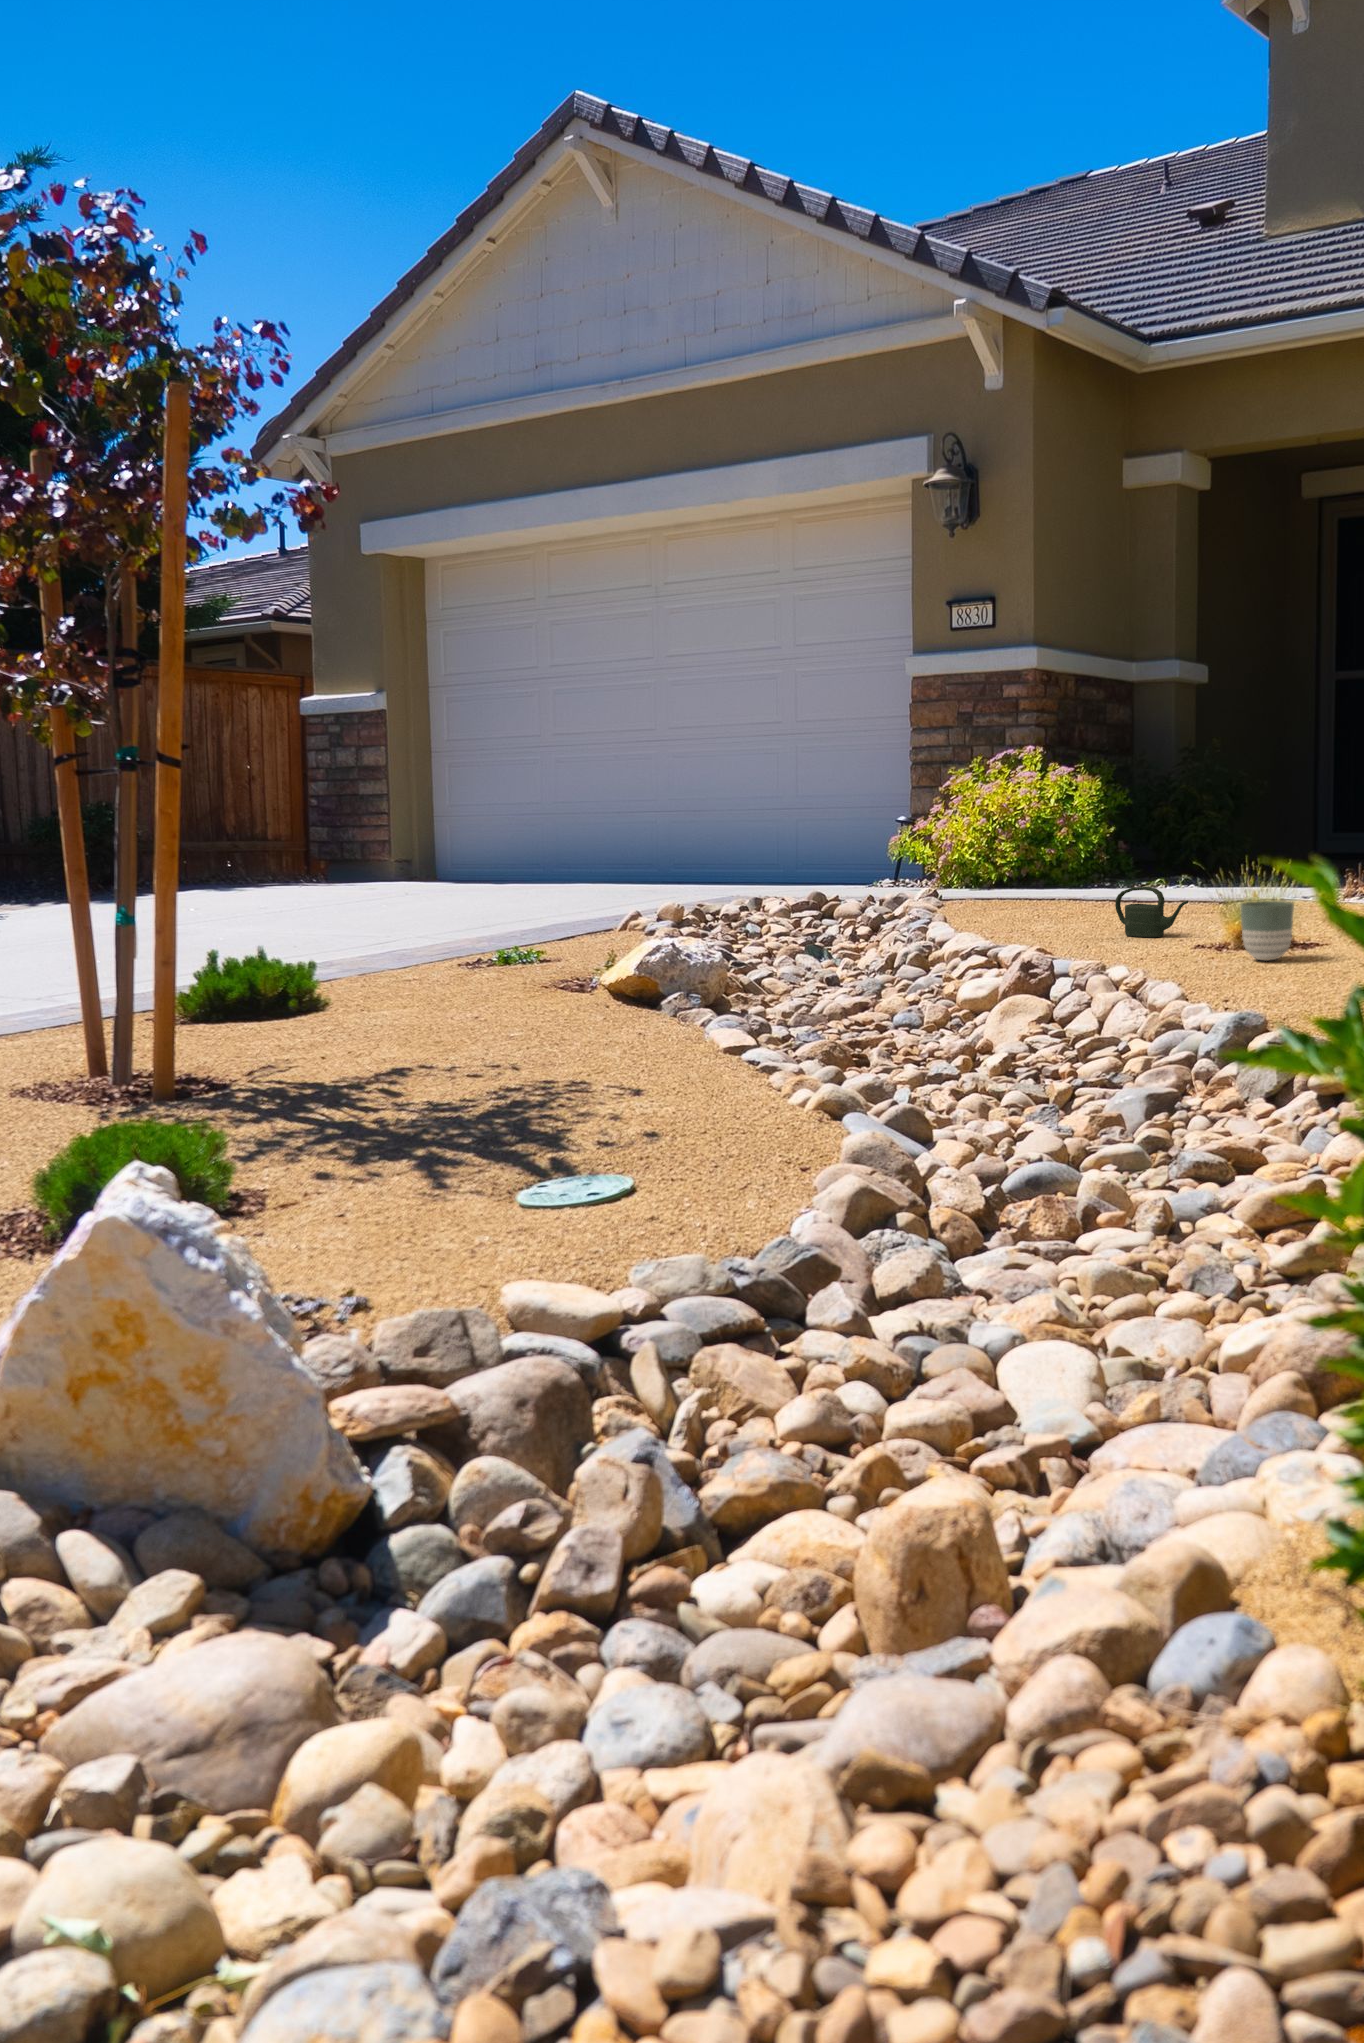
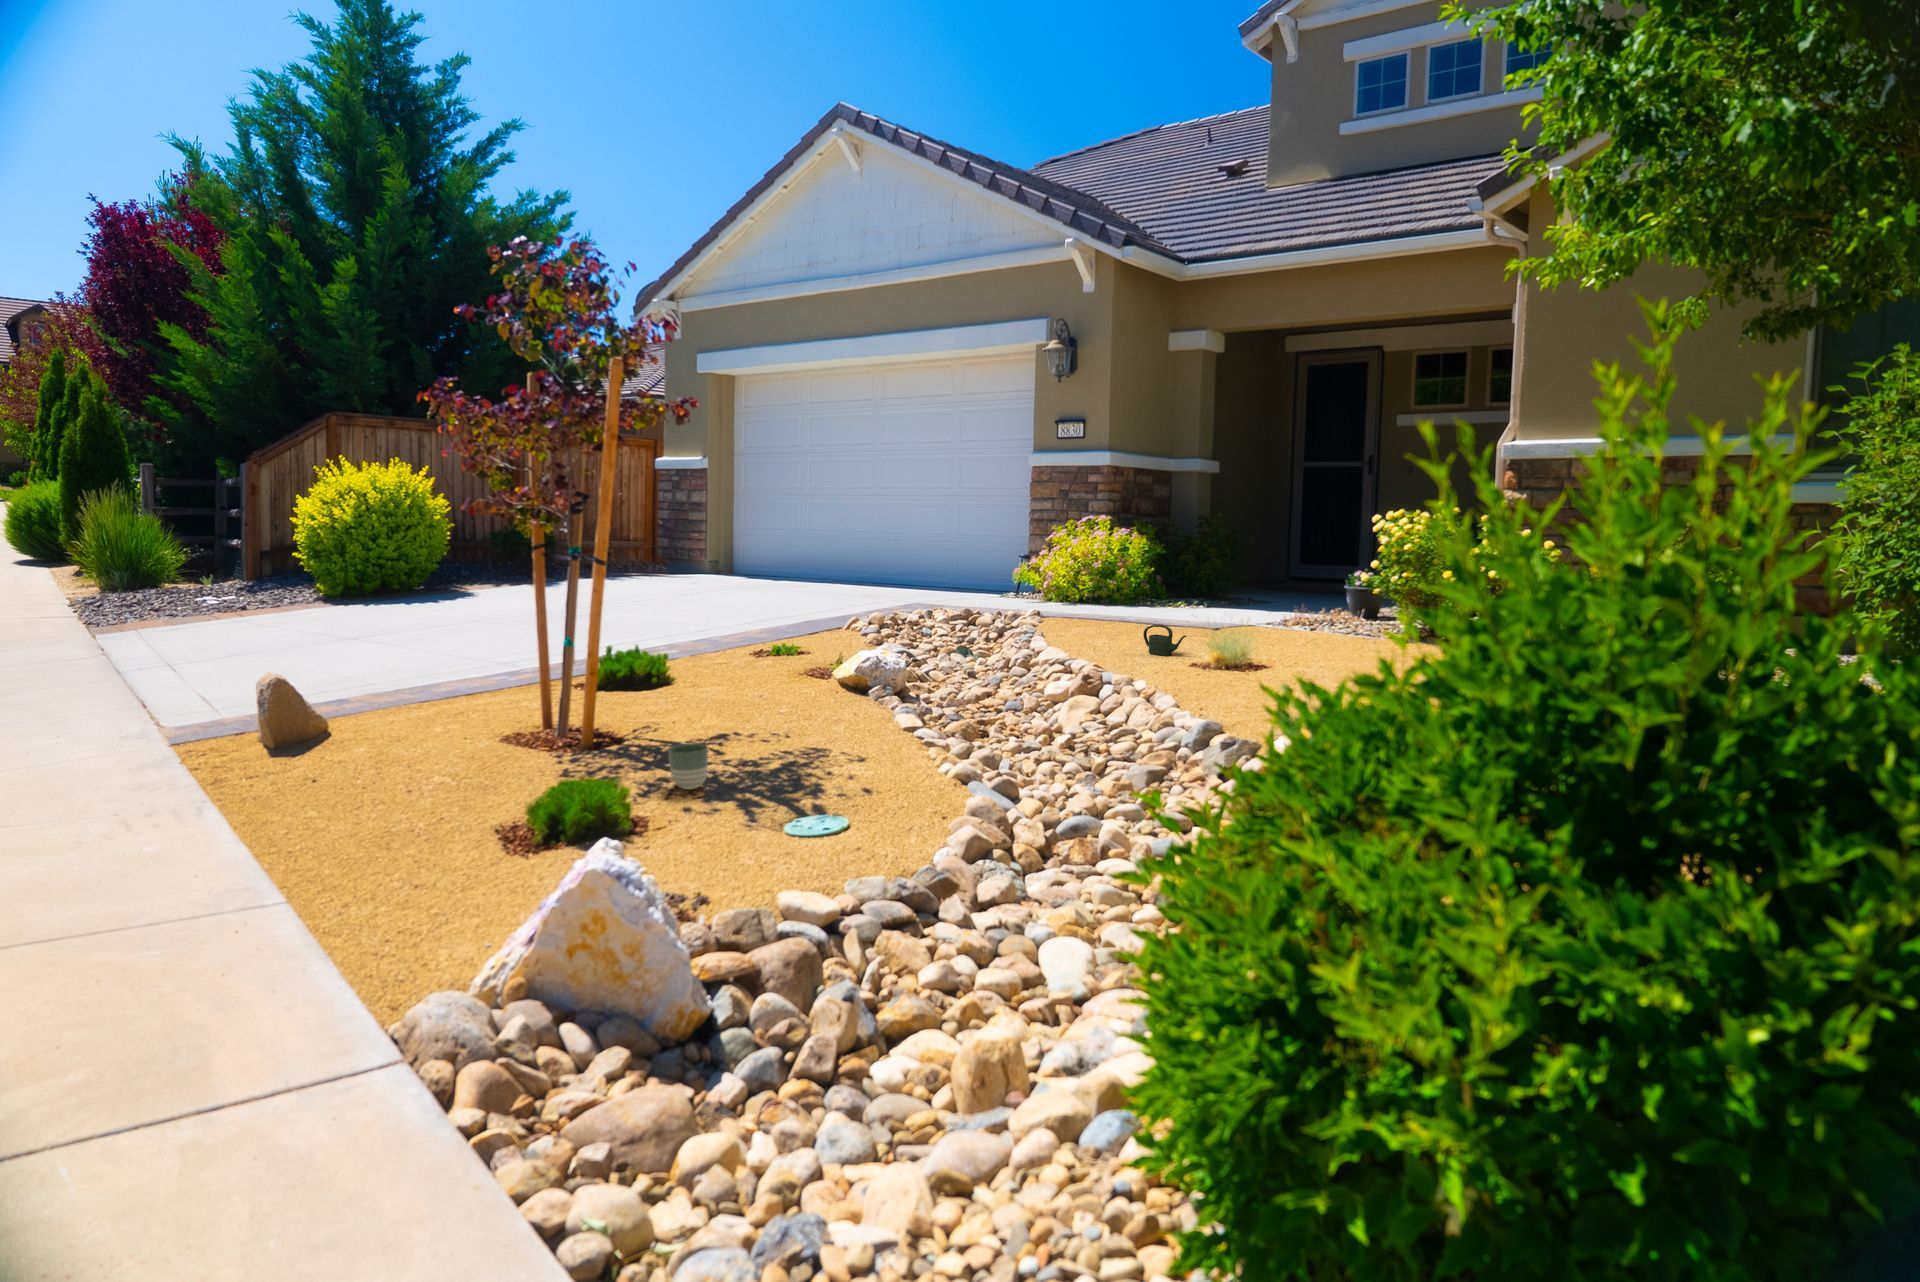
planter: present [1241,901,1294,961] -> present [668,743,708,790]

